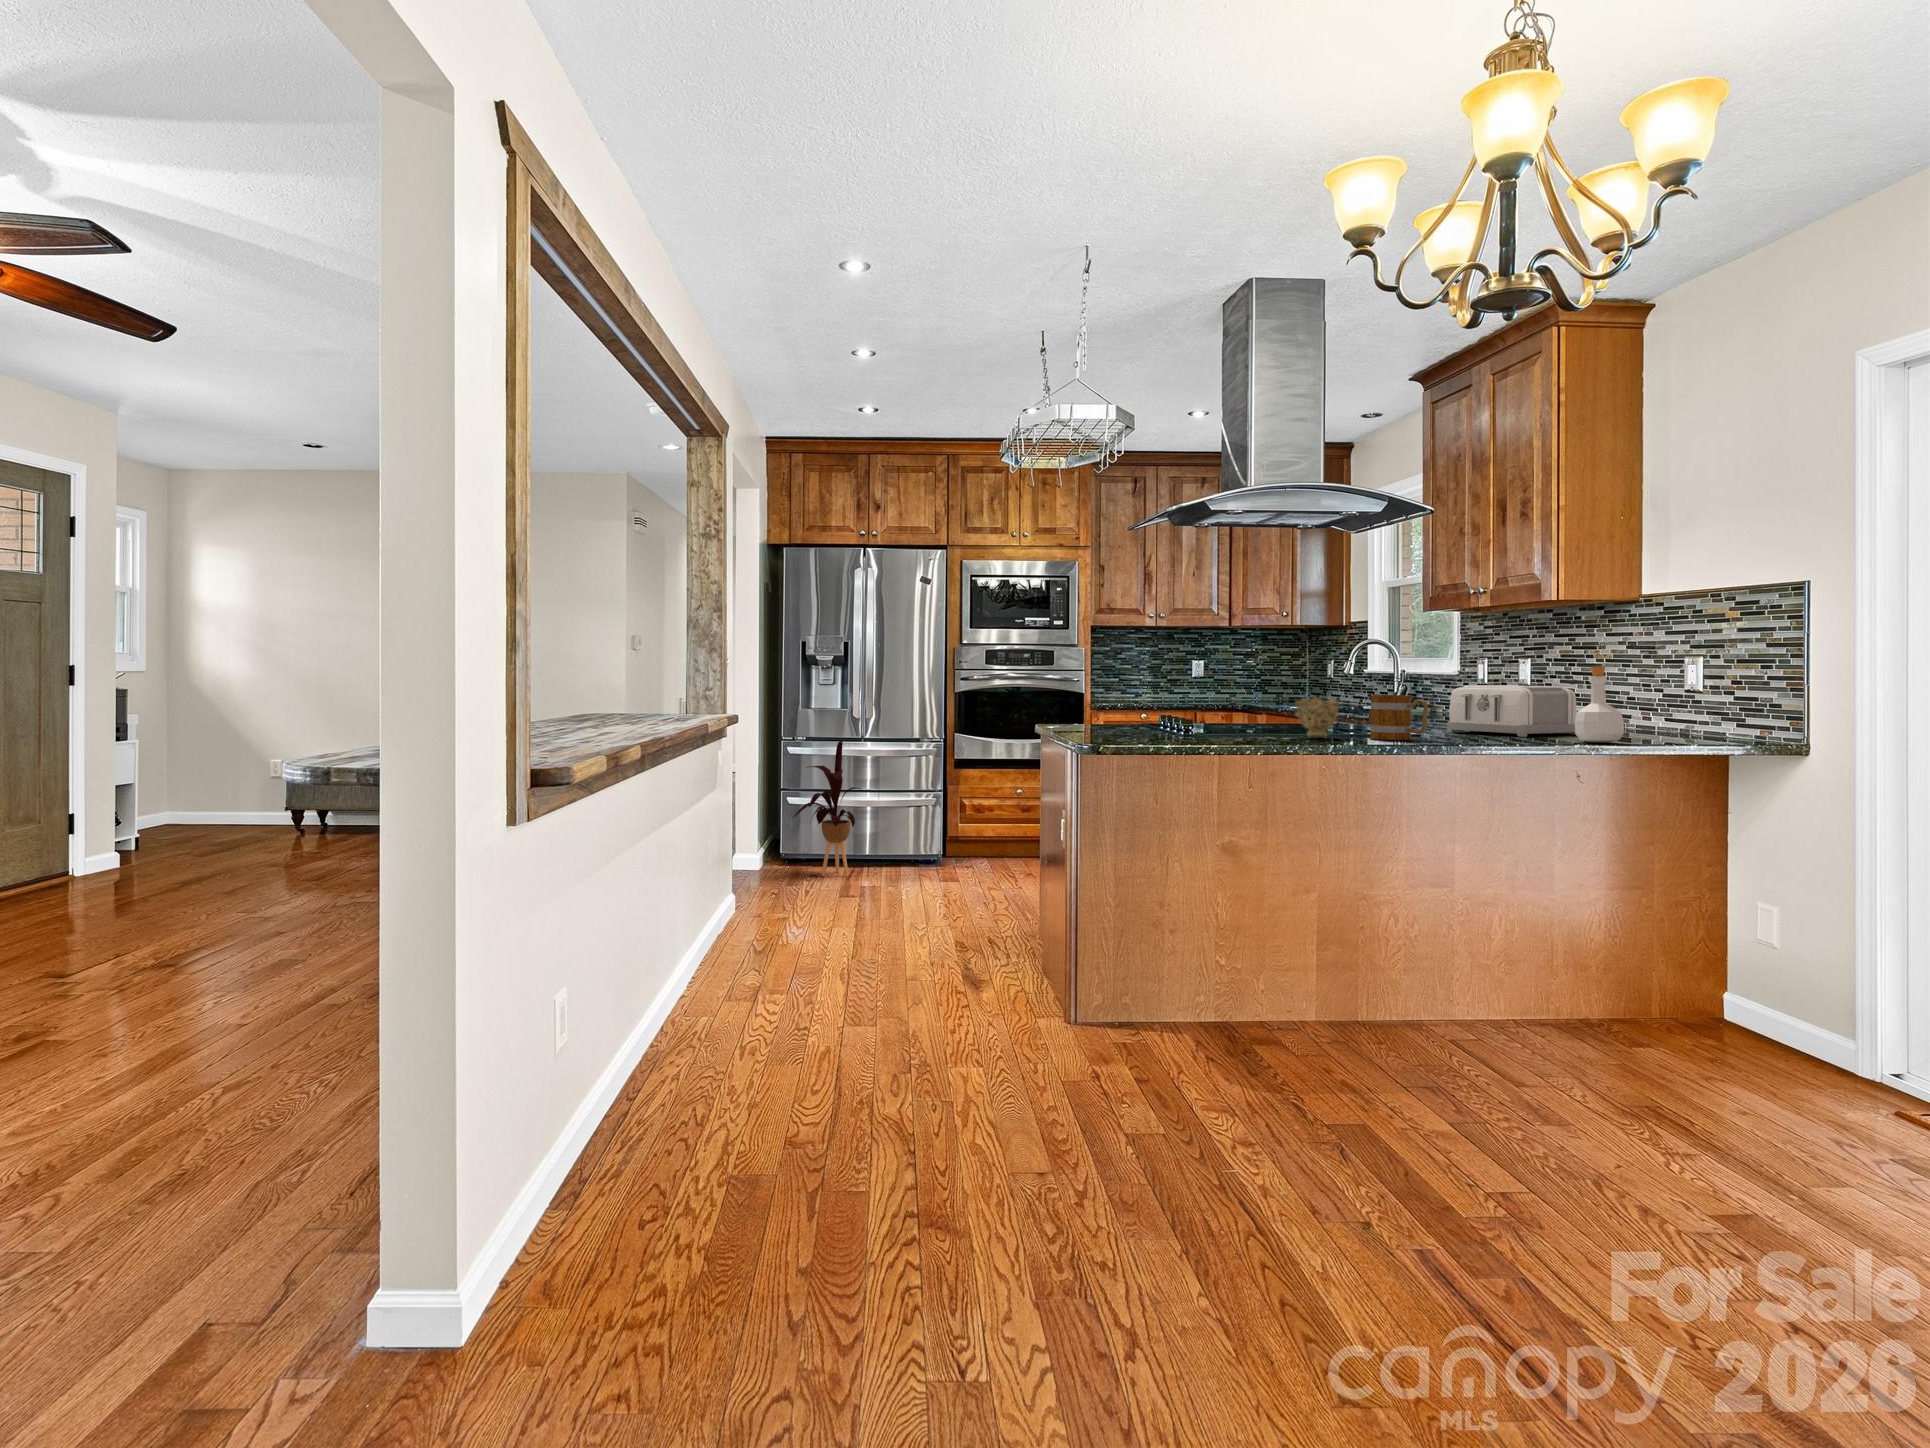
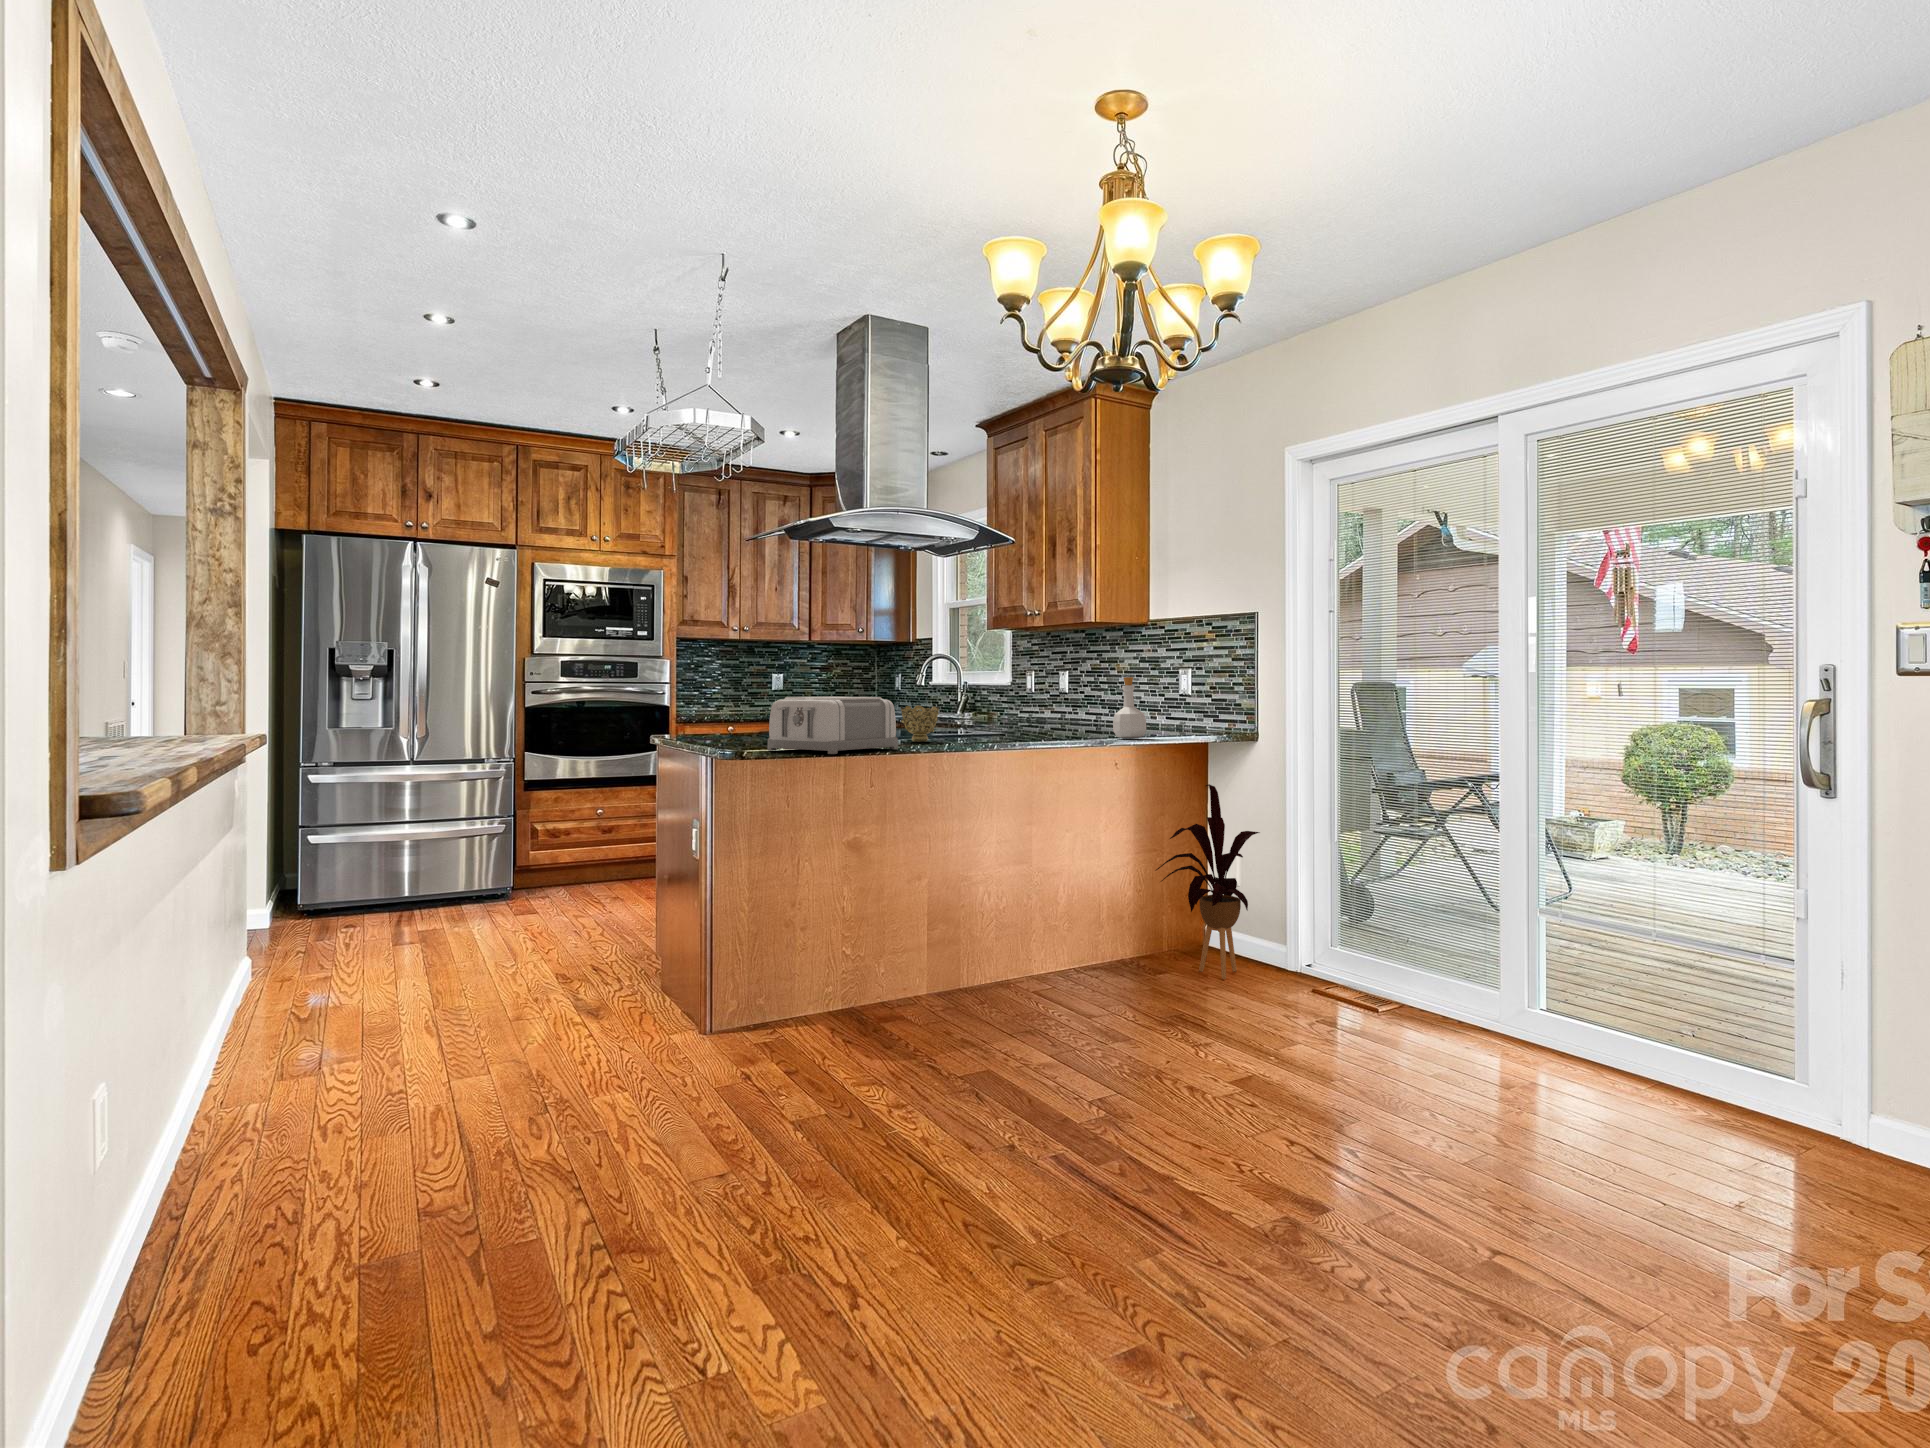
toaster: present [1447,685,1577,737] -> present [768,697,898,754]
mug: present [1370,695,1428,740] -> none [963,702,1010,742]
house plant: present [793,741,860,876] -> present [1155,784,1260,979]

